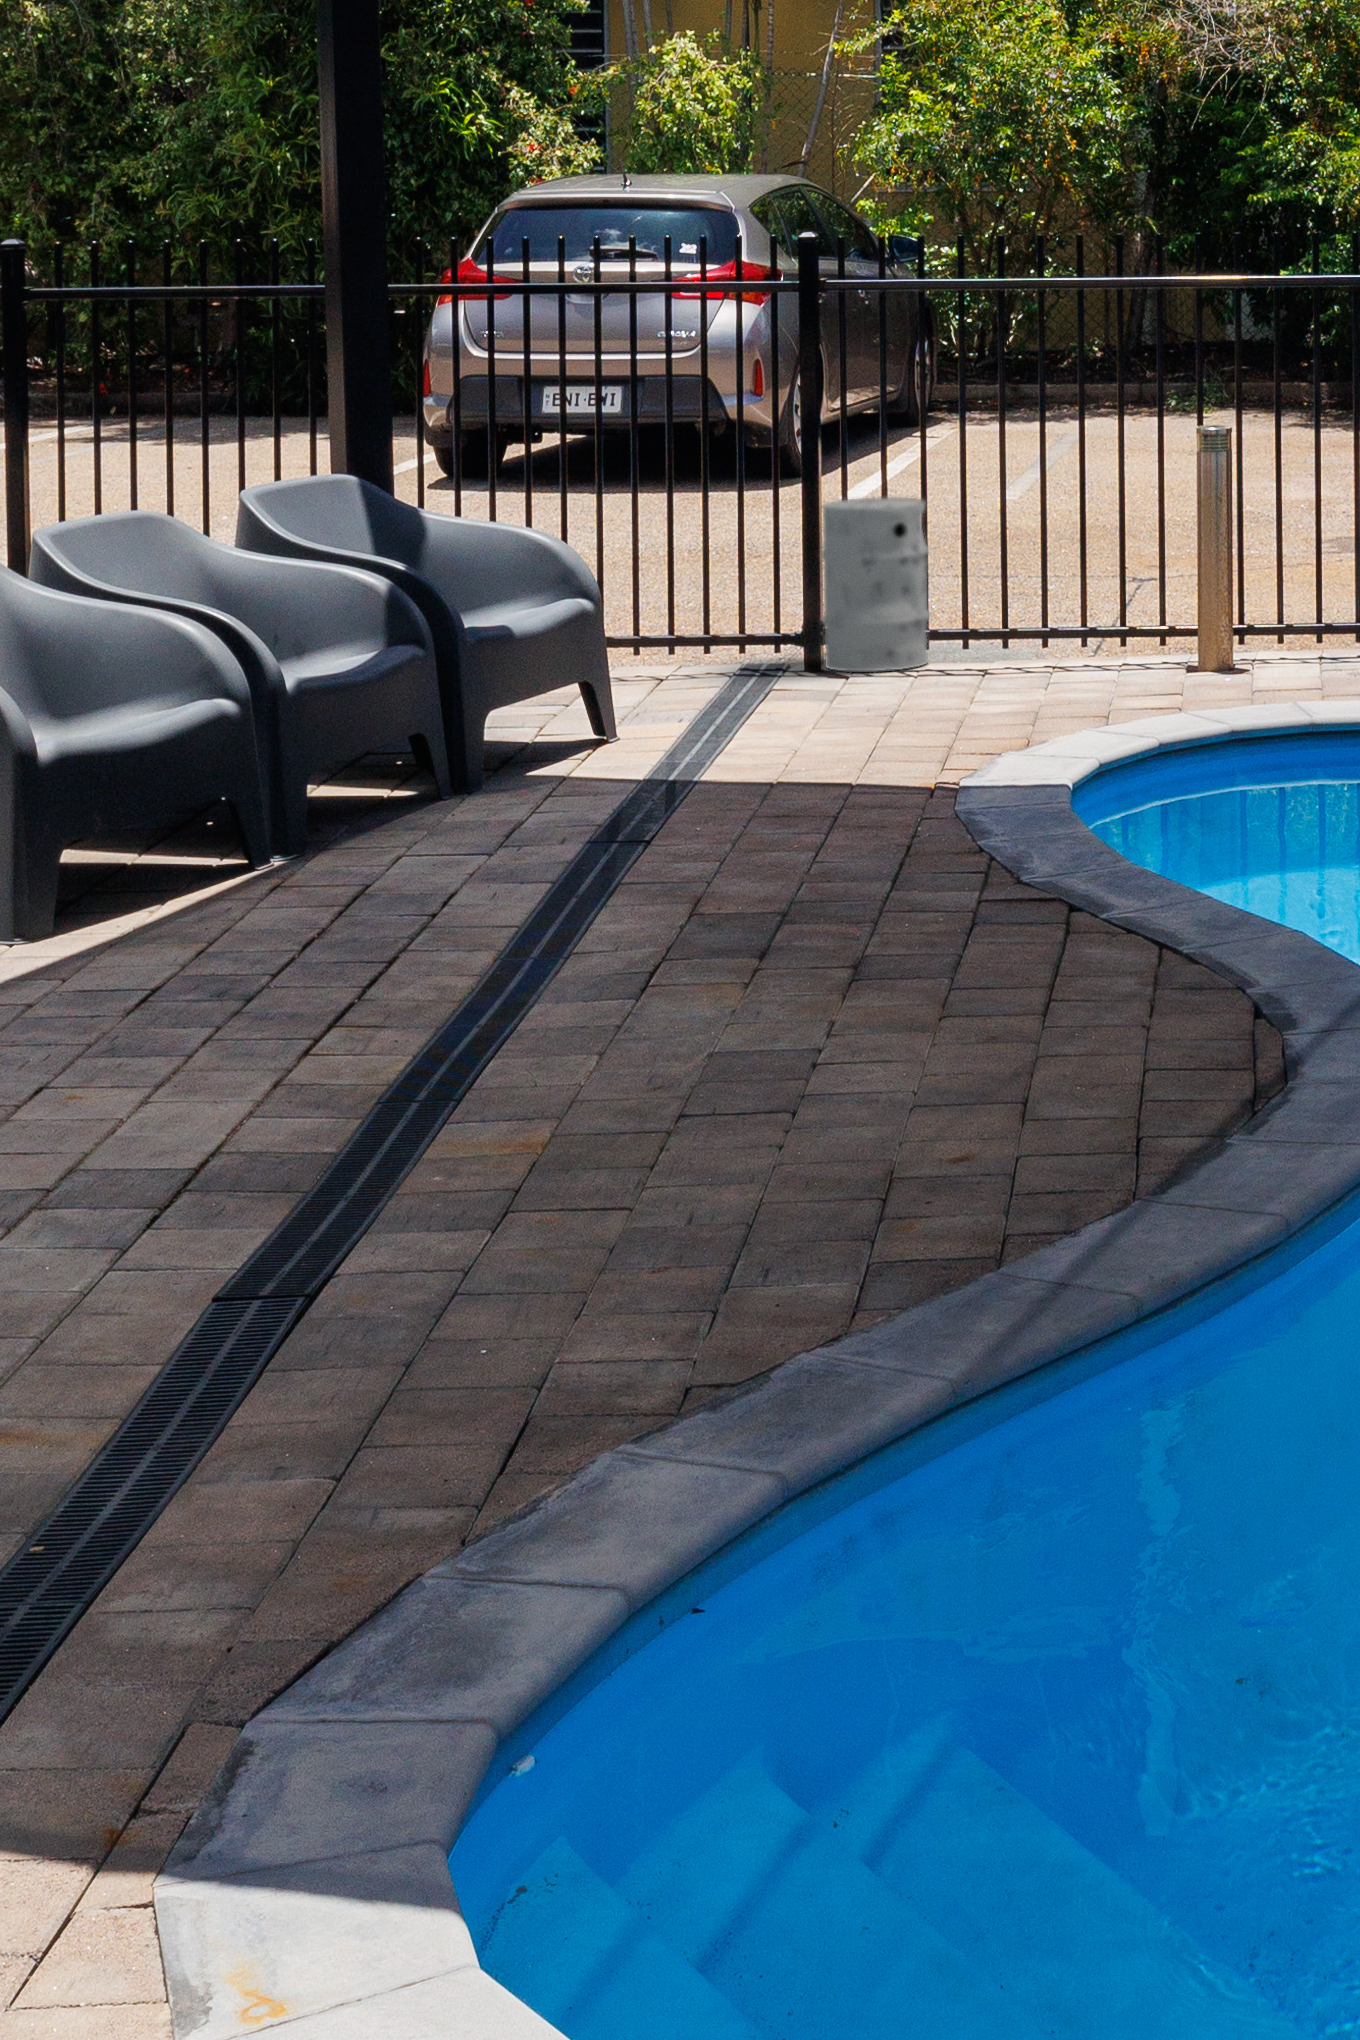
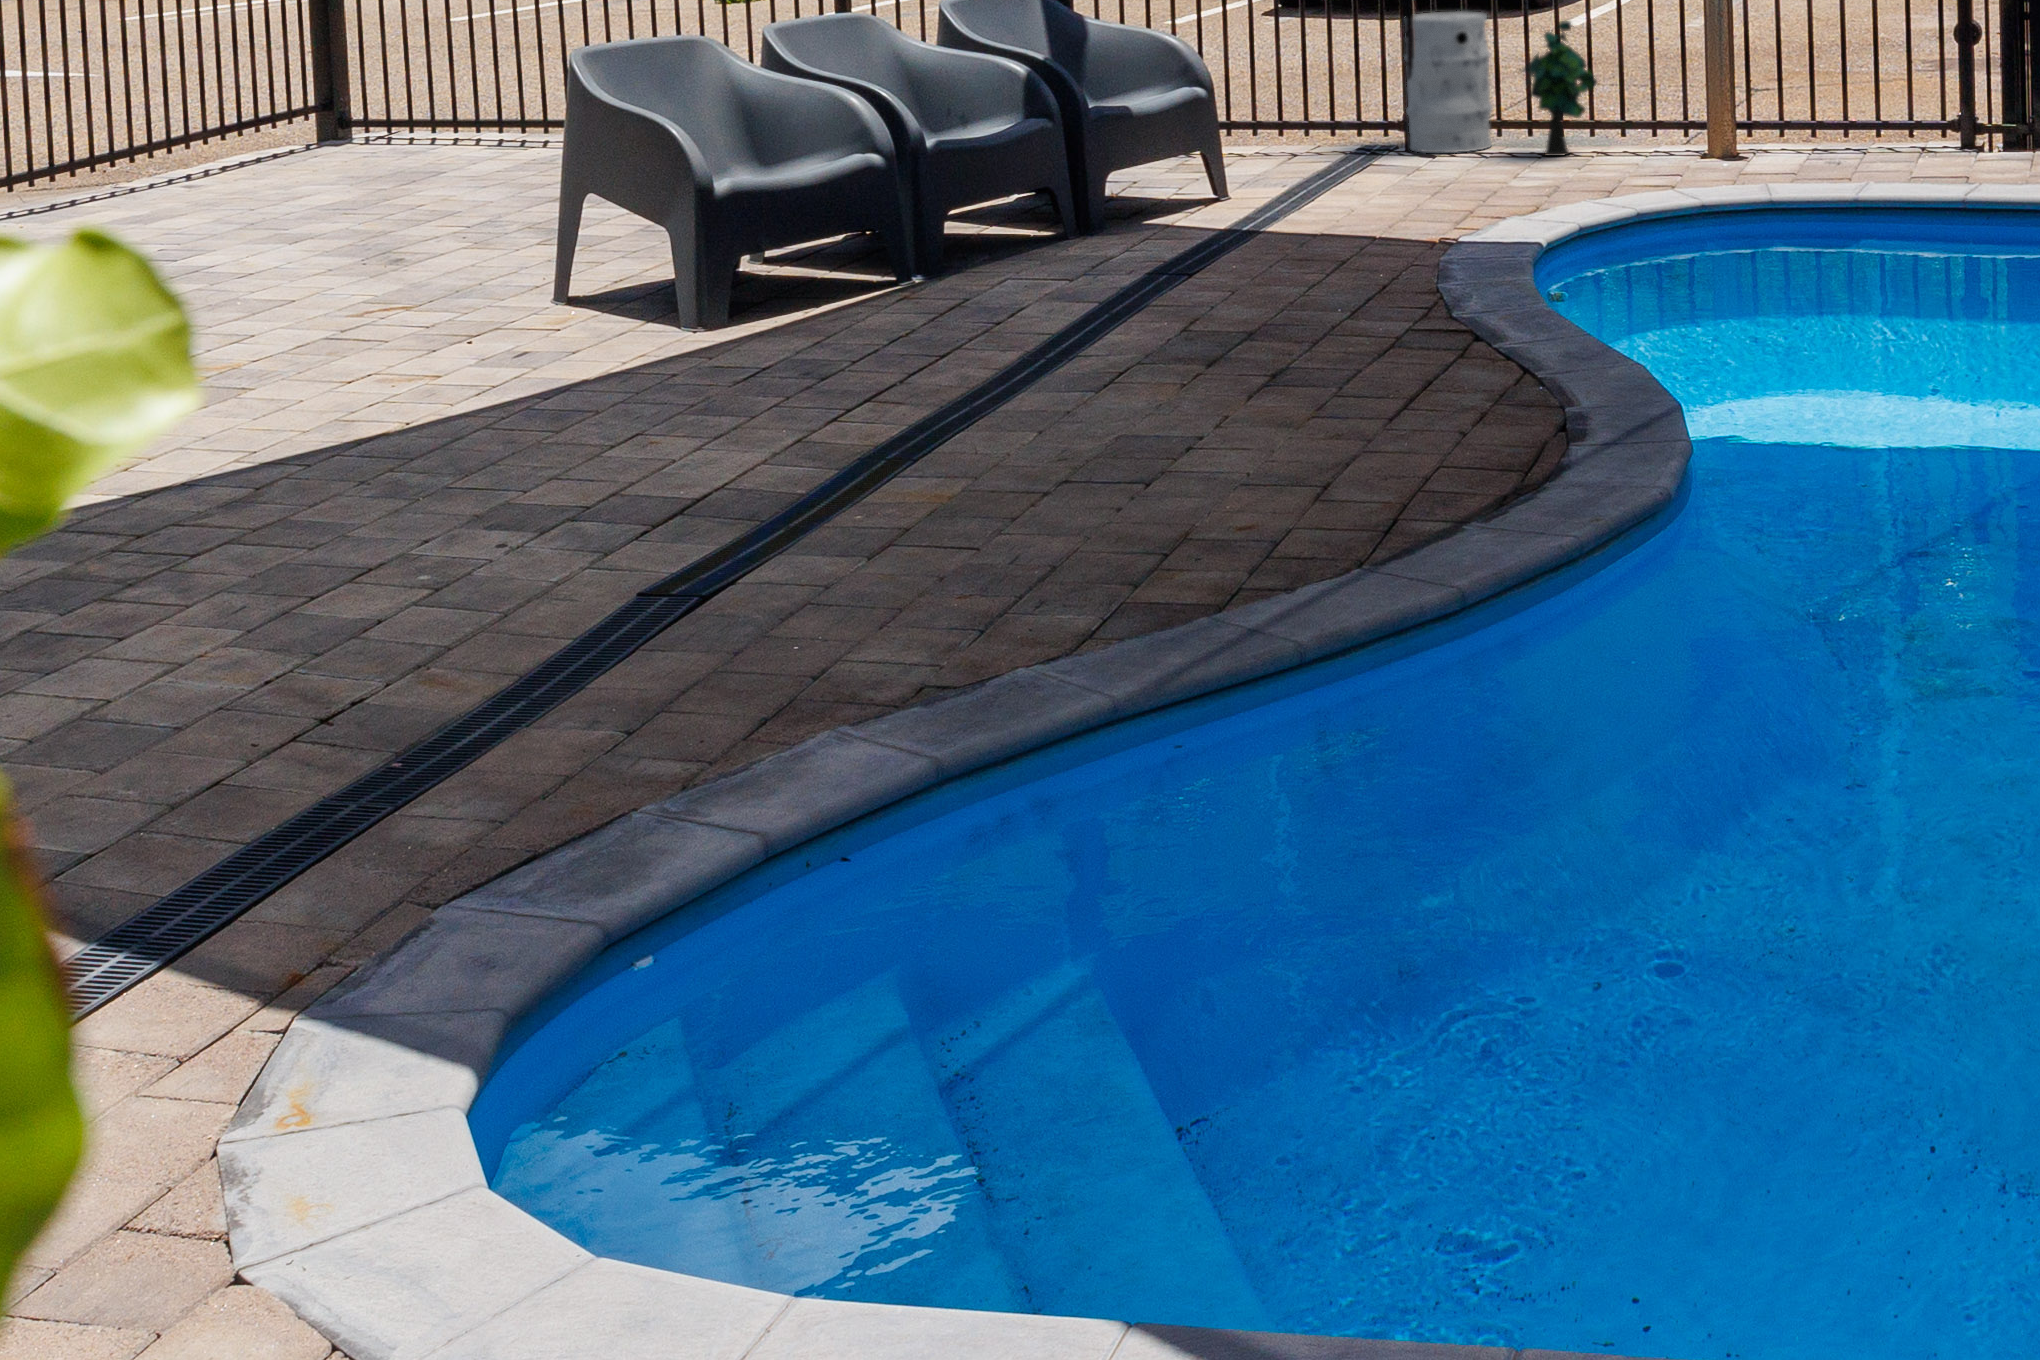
decorative plant: none [970,506,1071,672] -> present [1522,21,1597,156]

